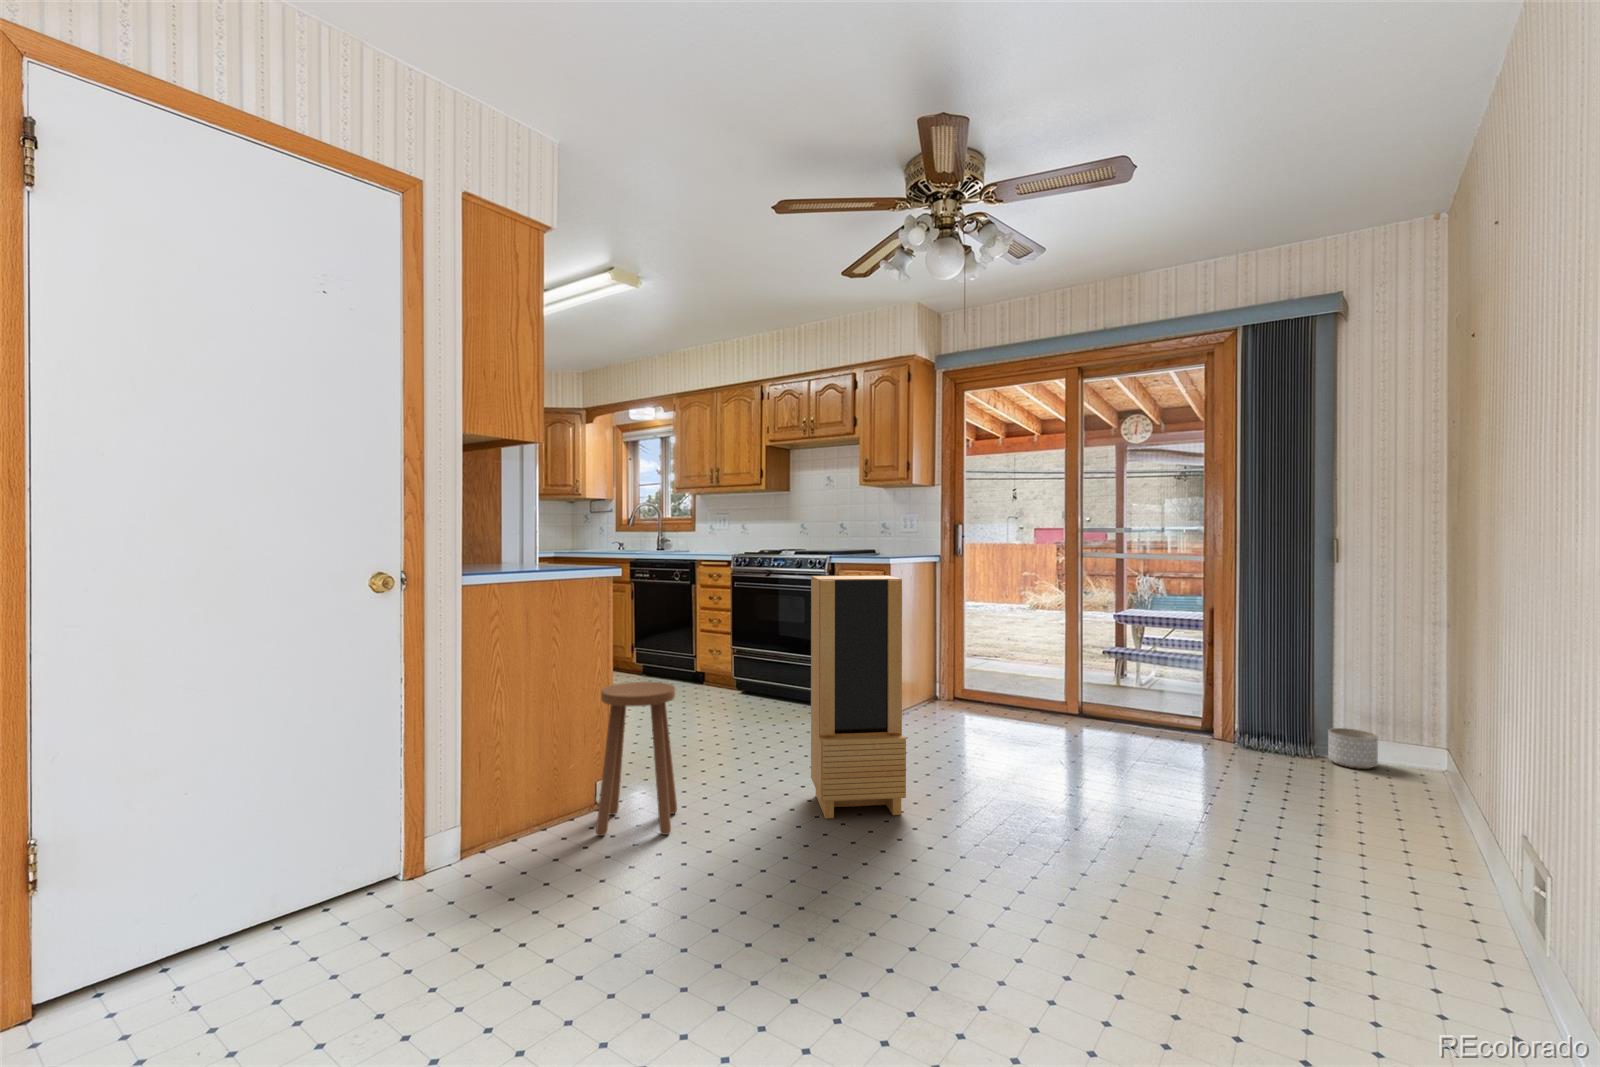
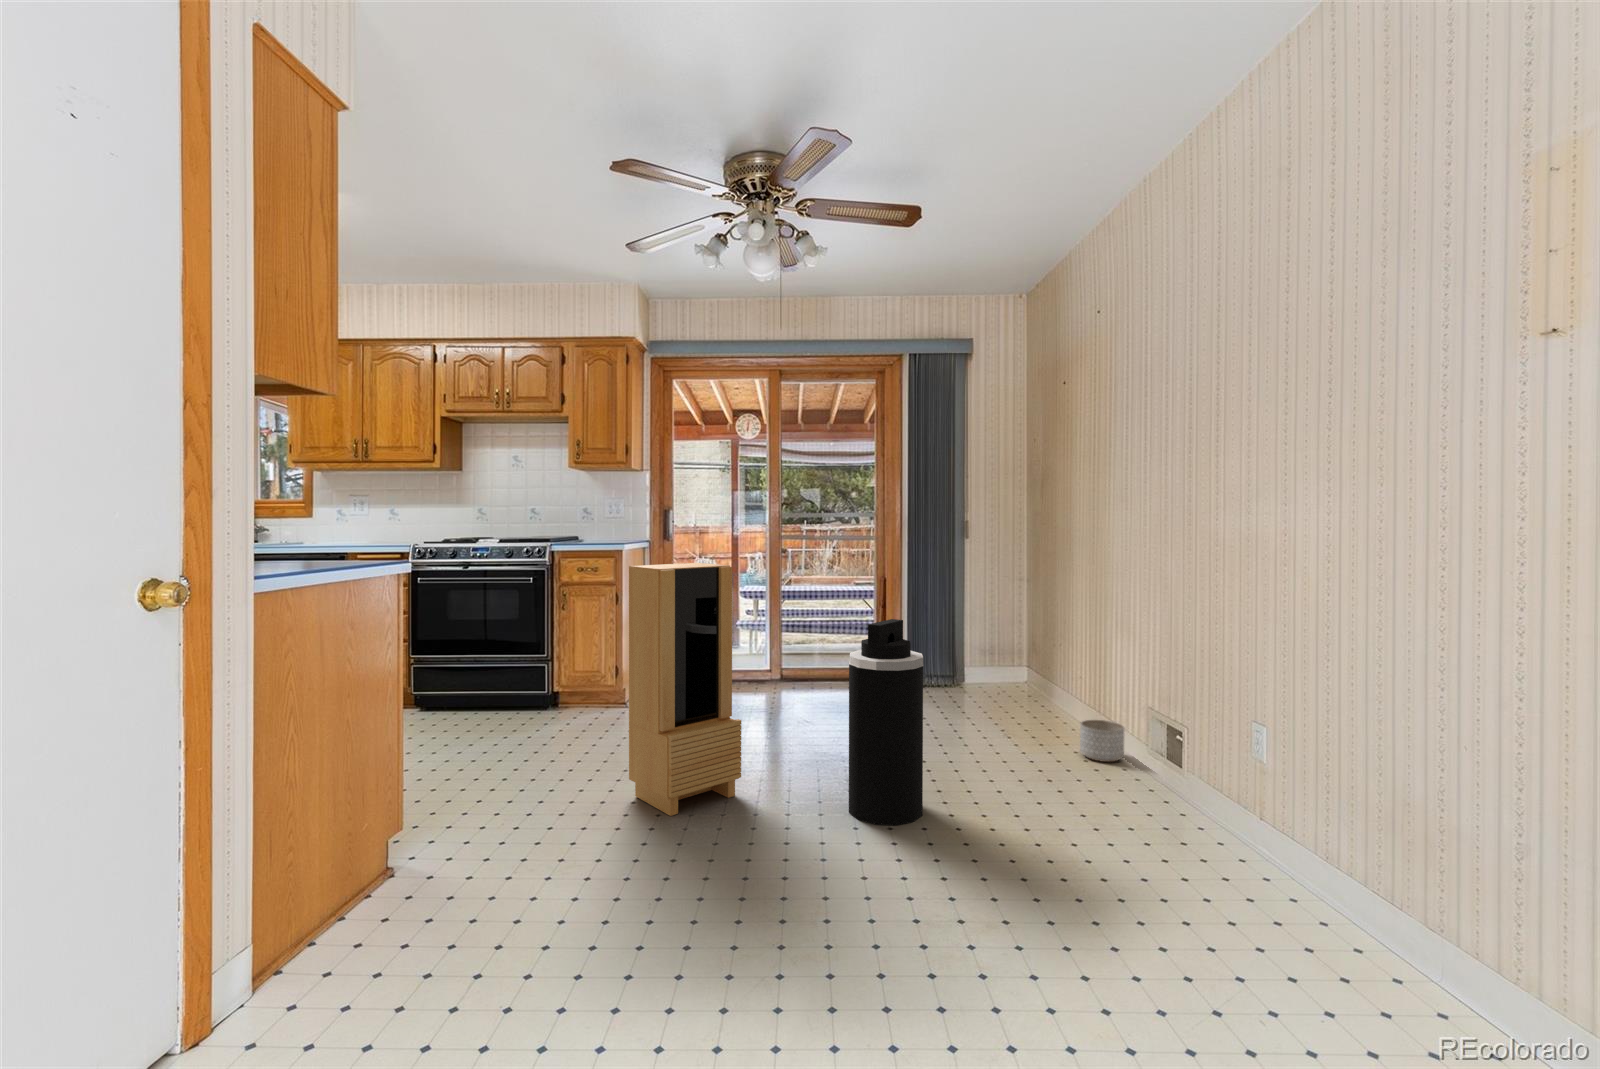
trash can: none [996,647,1086,887] -> present [849,619,924,825]
stool: present [596,682,677,836] -> none [413,700,523,901]
planter: present [1328,728,1378,769] -> present [1080,720,1124,762]

